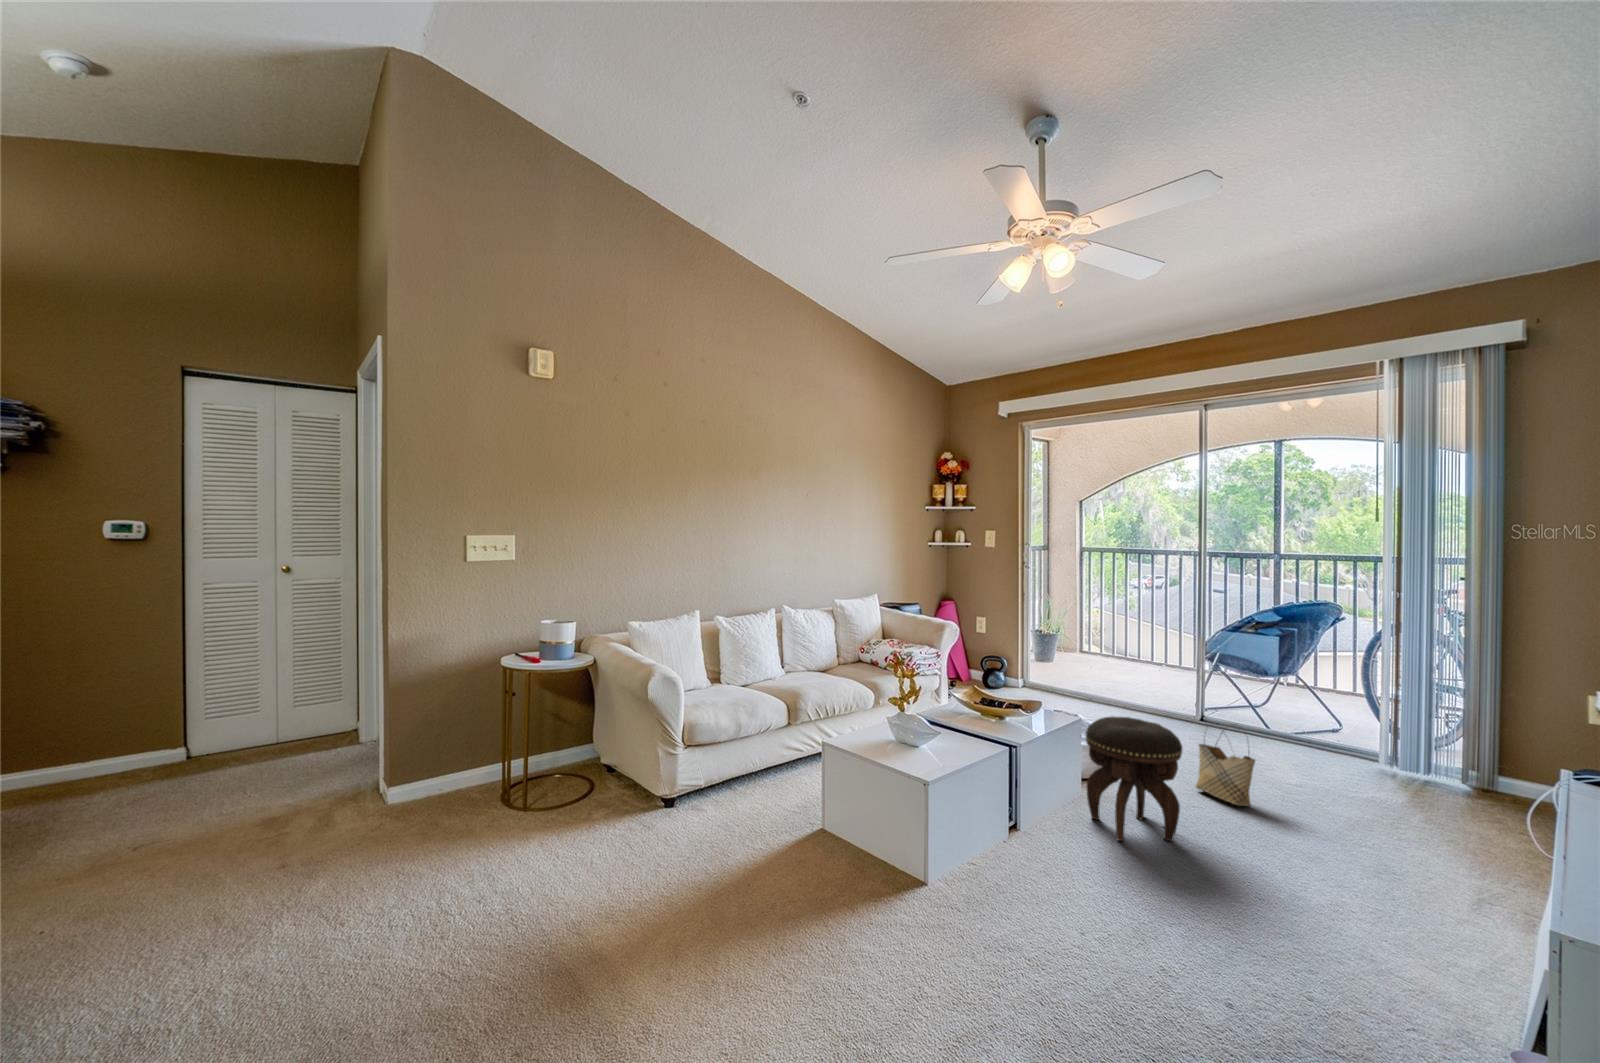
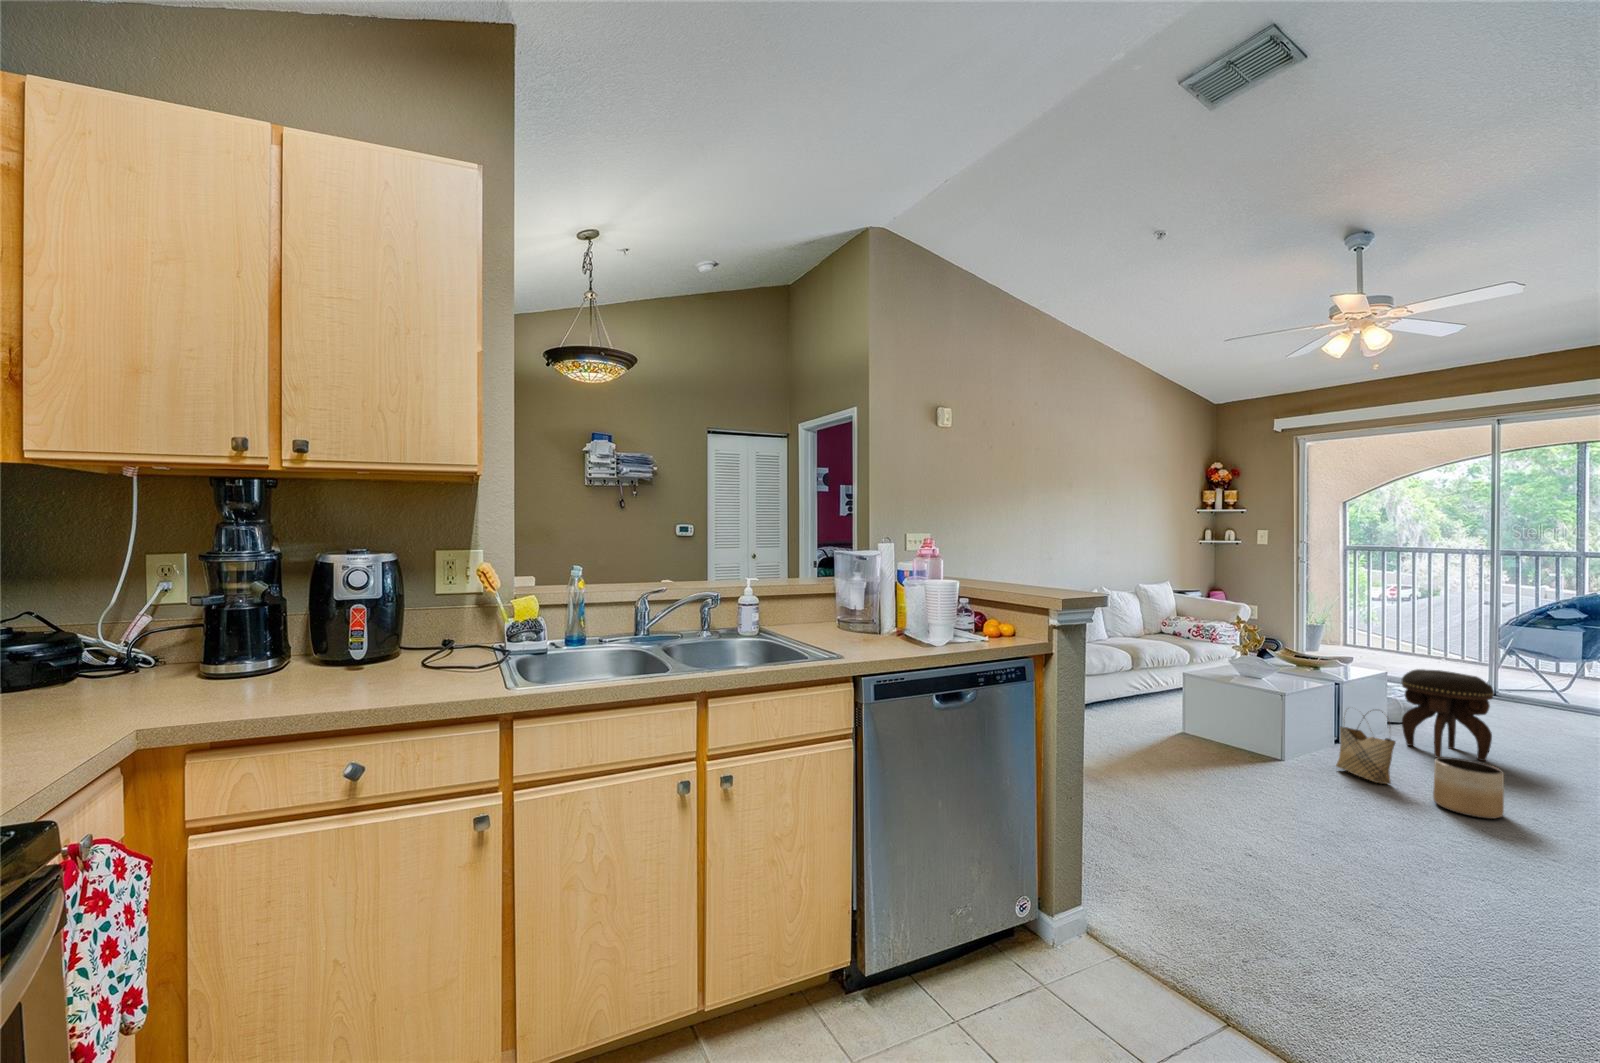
woven basket: present [1196,727,1255,806] -> present [1336,711,1396,784]
planter: none [1089,879,1173,987] -> present [1433,757,1504,819]

